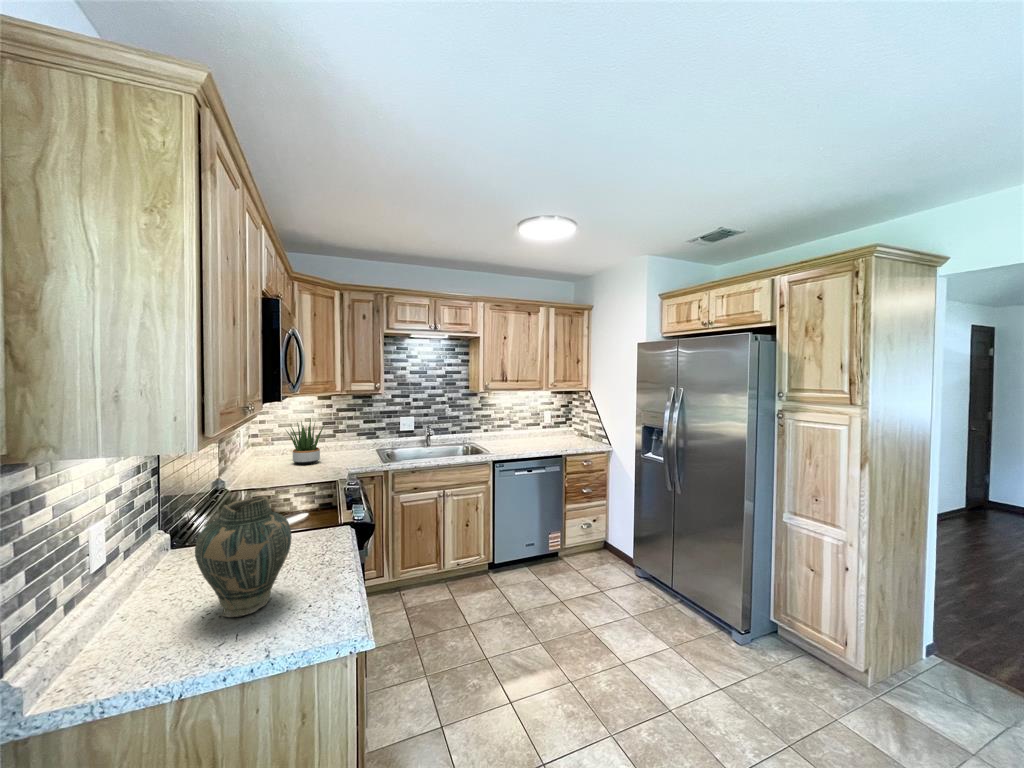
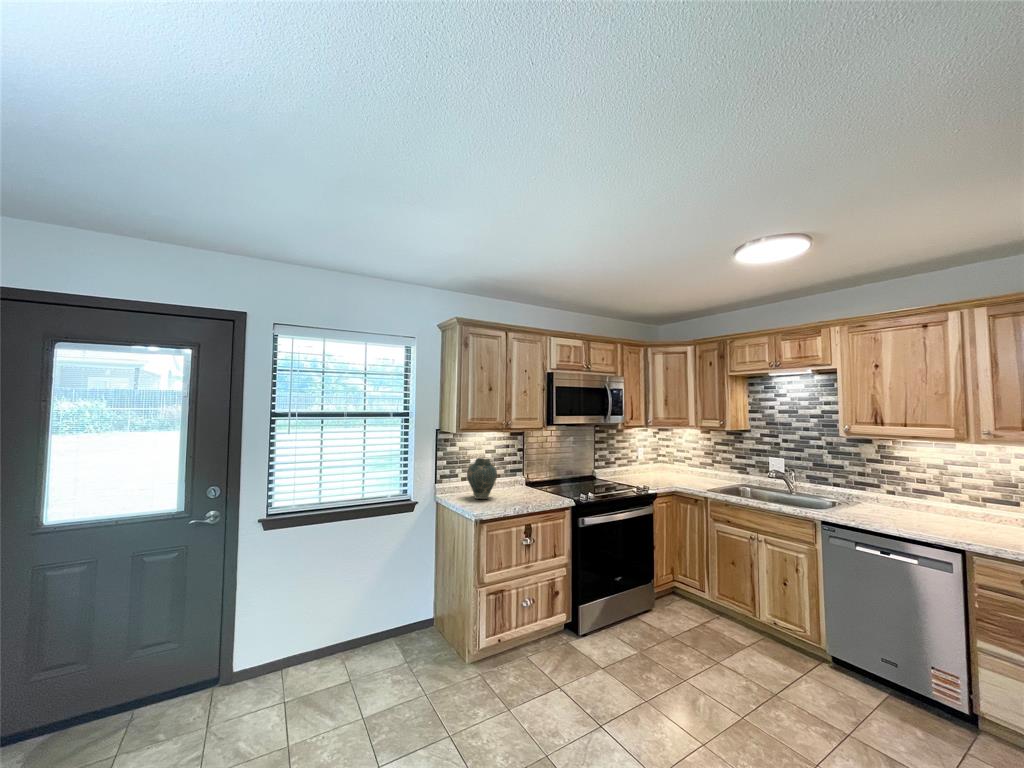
potted plant: present [287,420,325,464] -> none [646,445,684,478]

